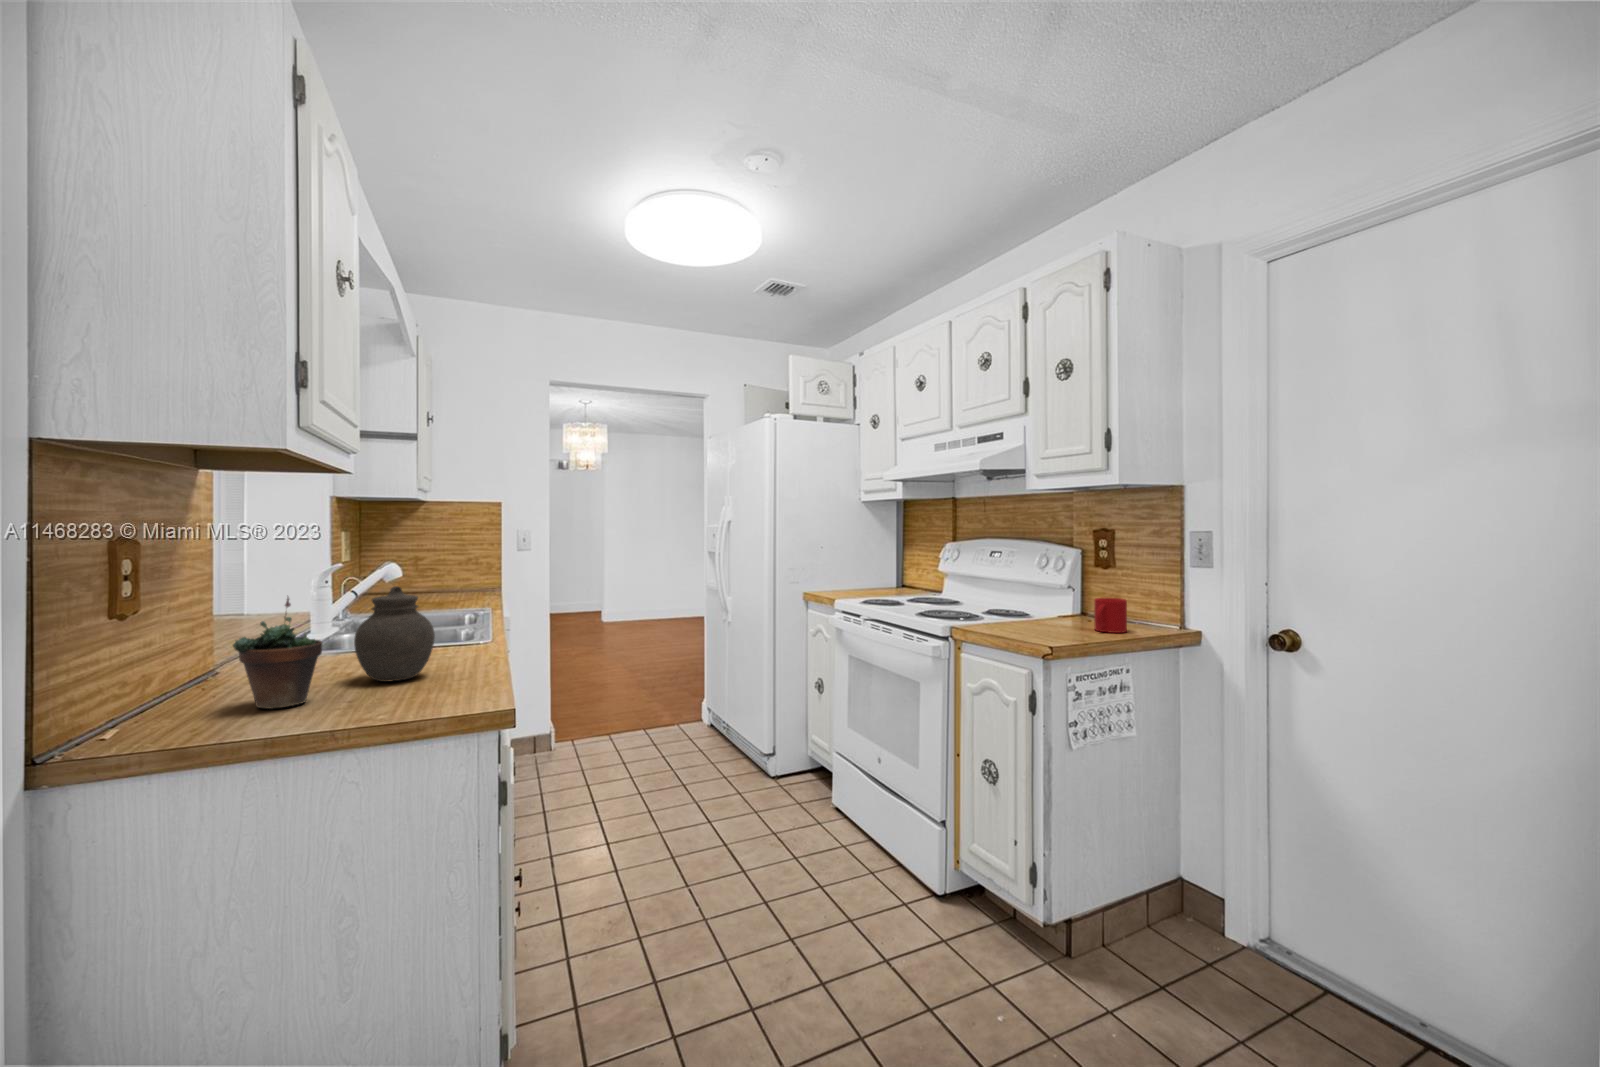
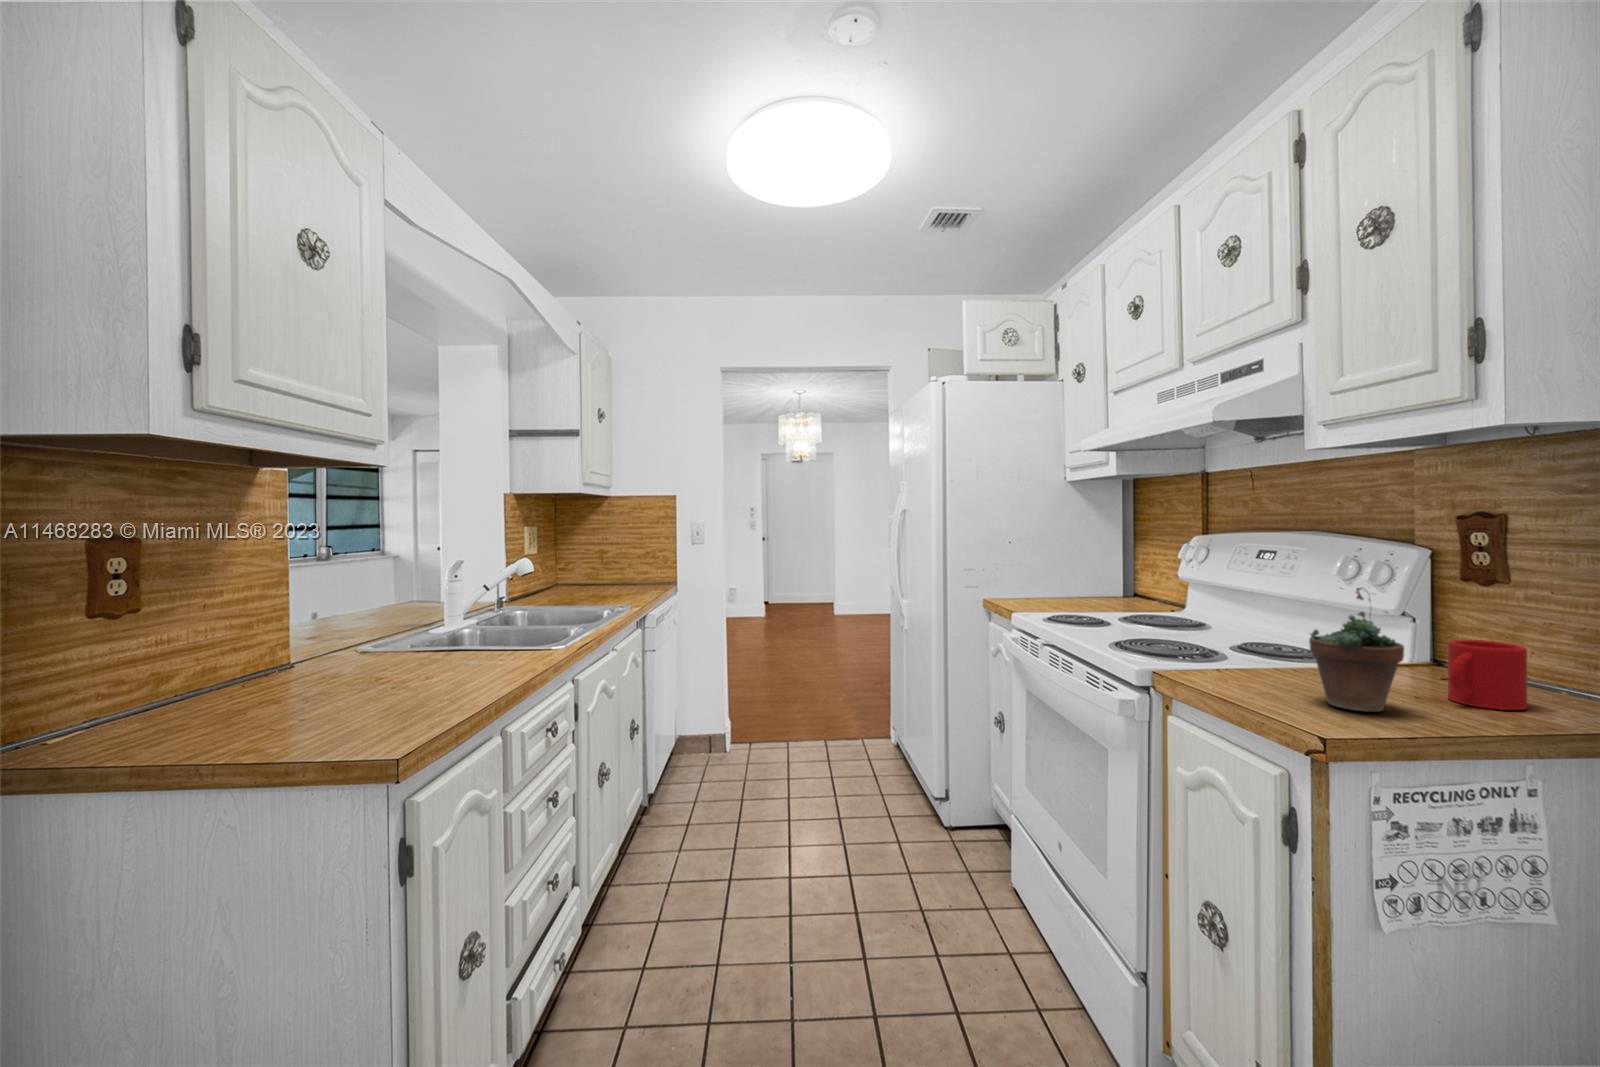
jar: present [354,586,435,682] -> none [320,594,414,705]
succulent plant: present [233,597,322,709] -> present [1309,588,1404,712]

